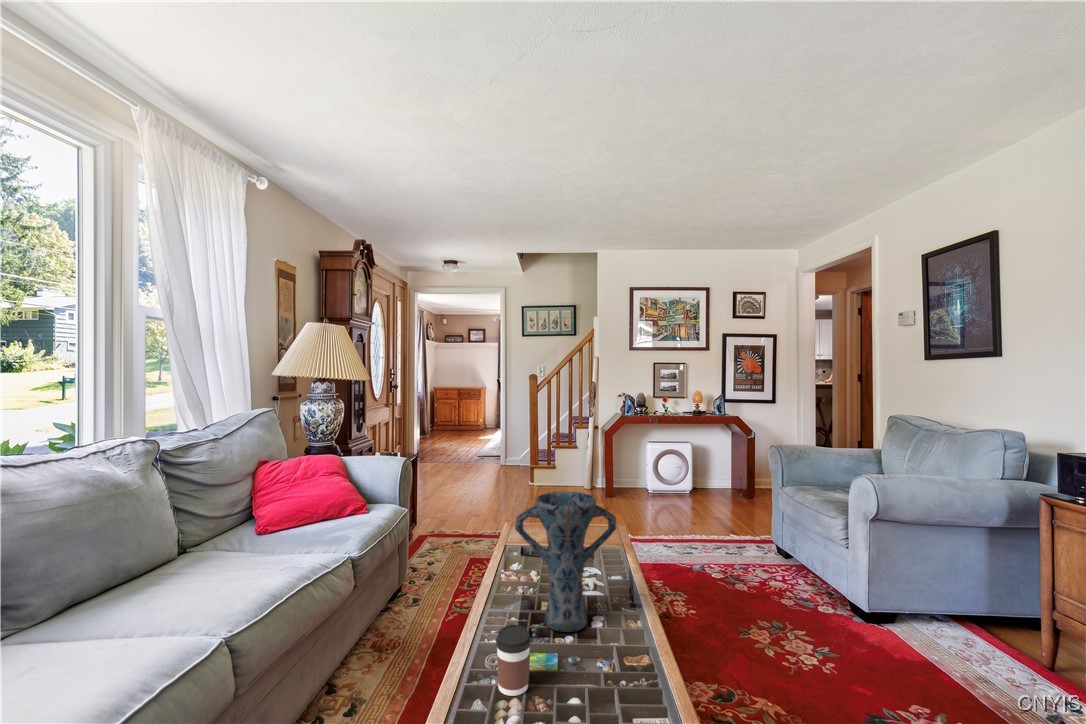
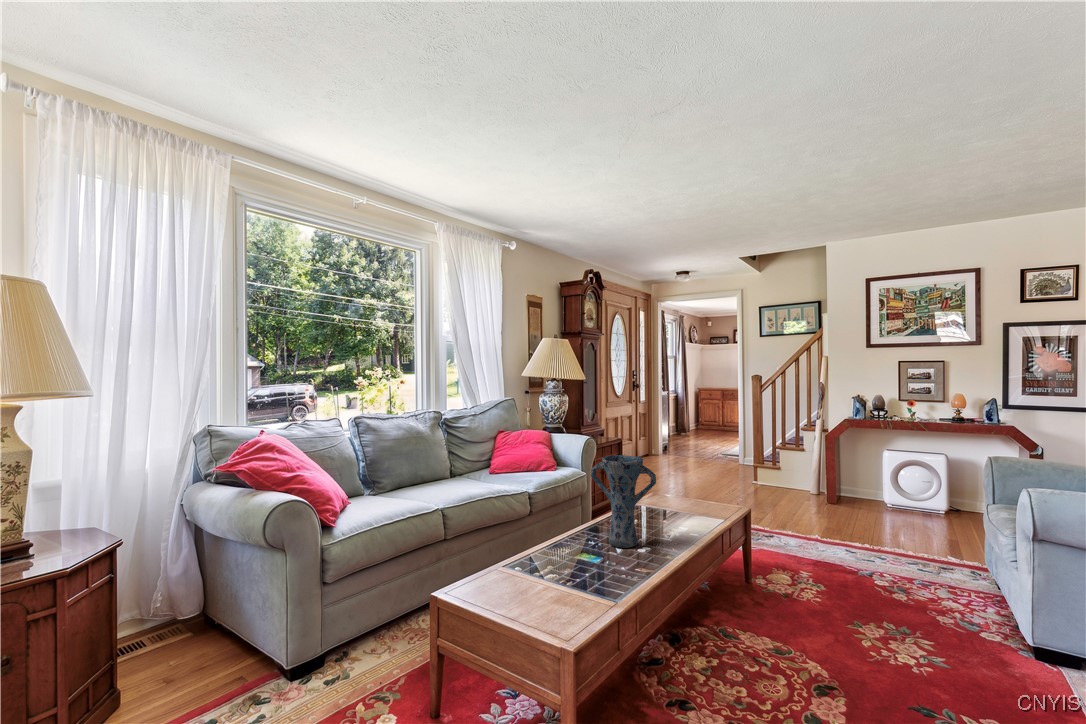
coffee cup: present [496,625,531,696] -> none [549,524,570,561]

